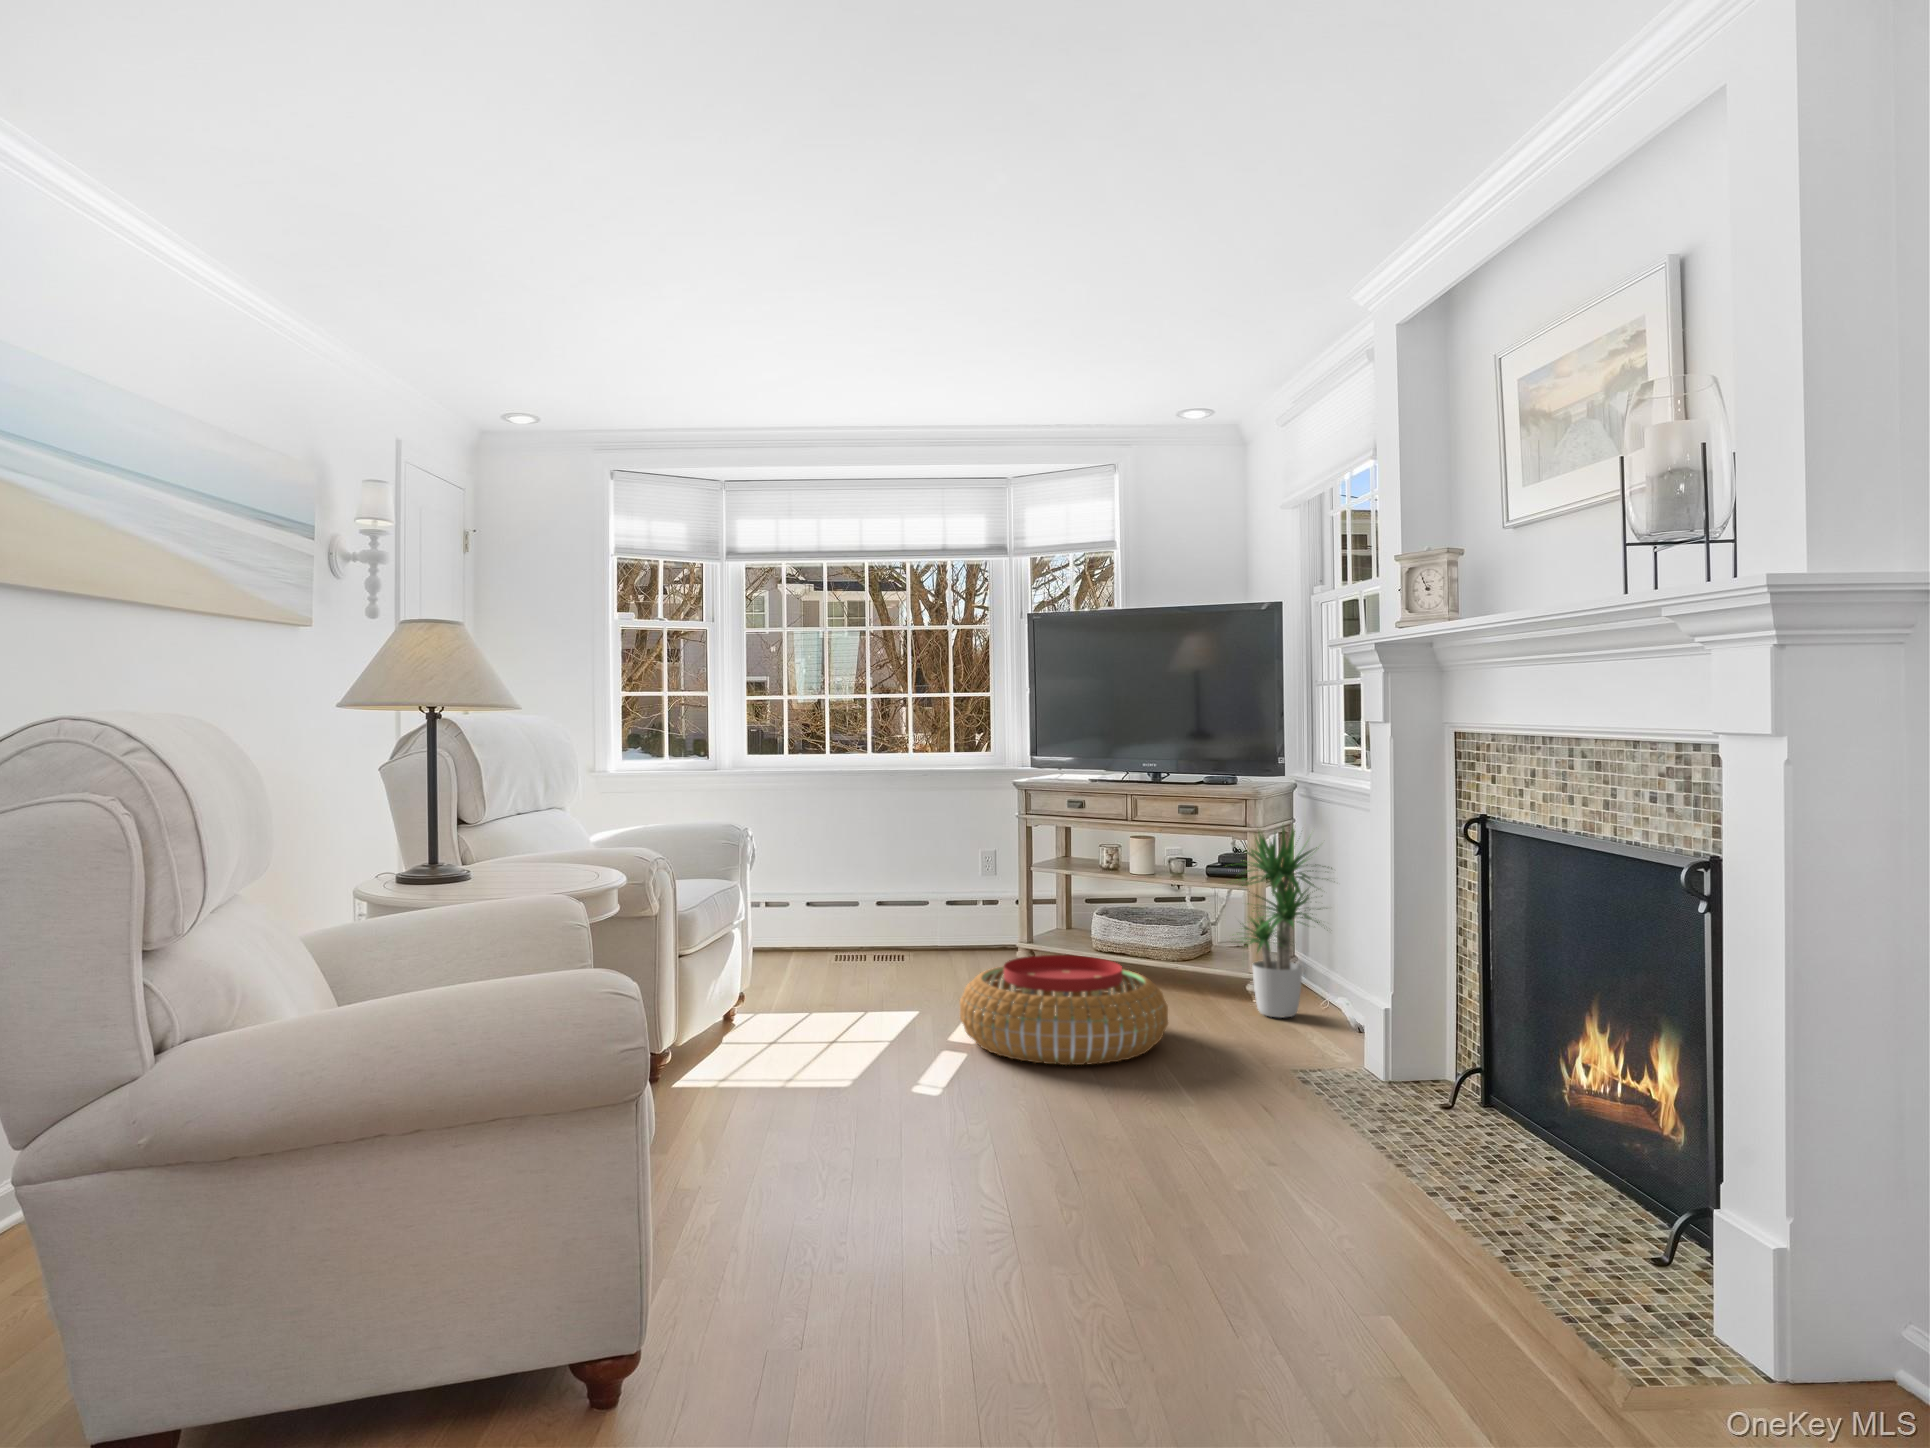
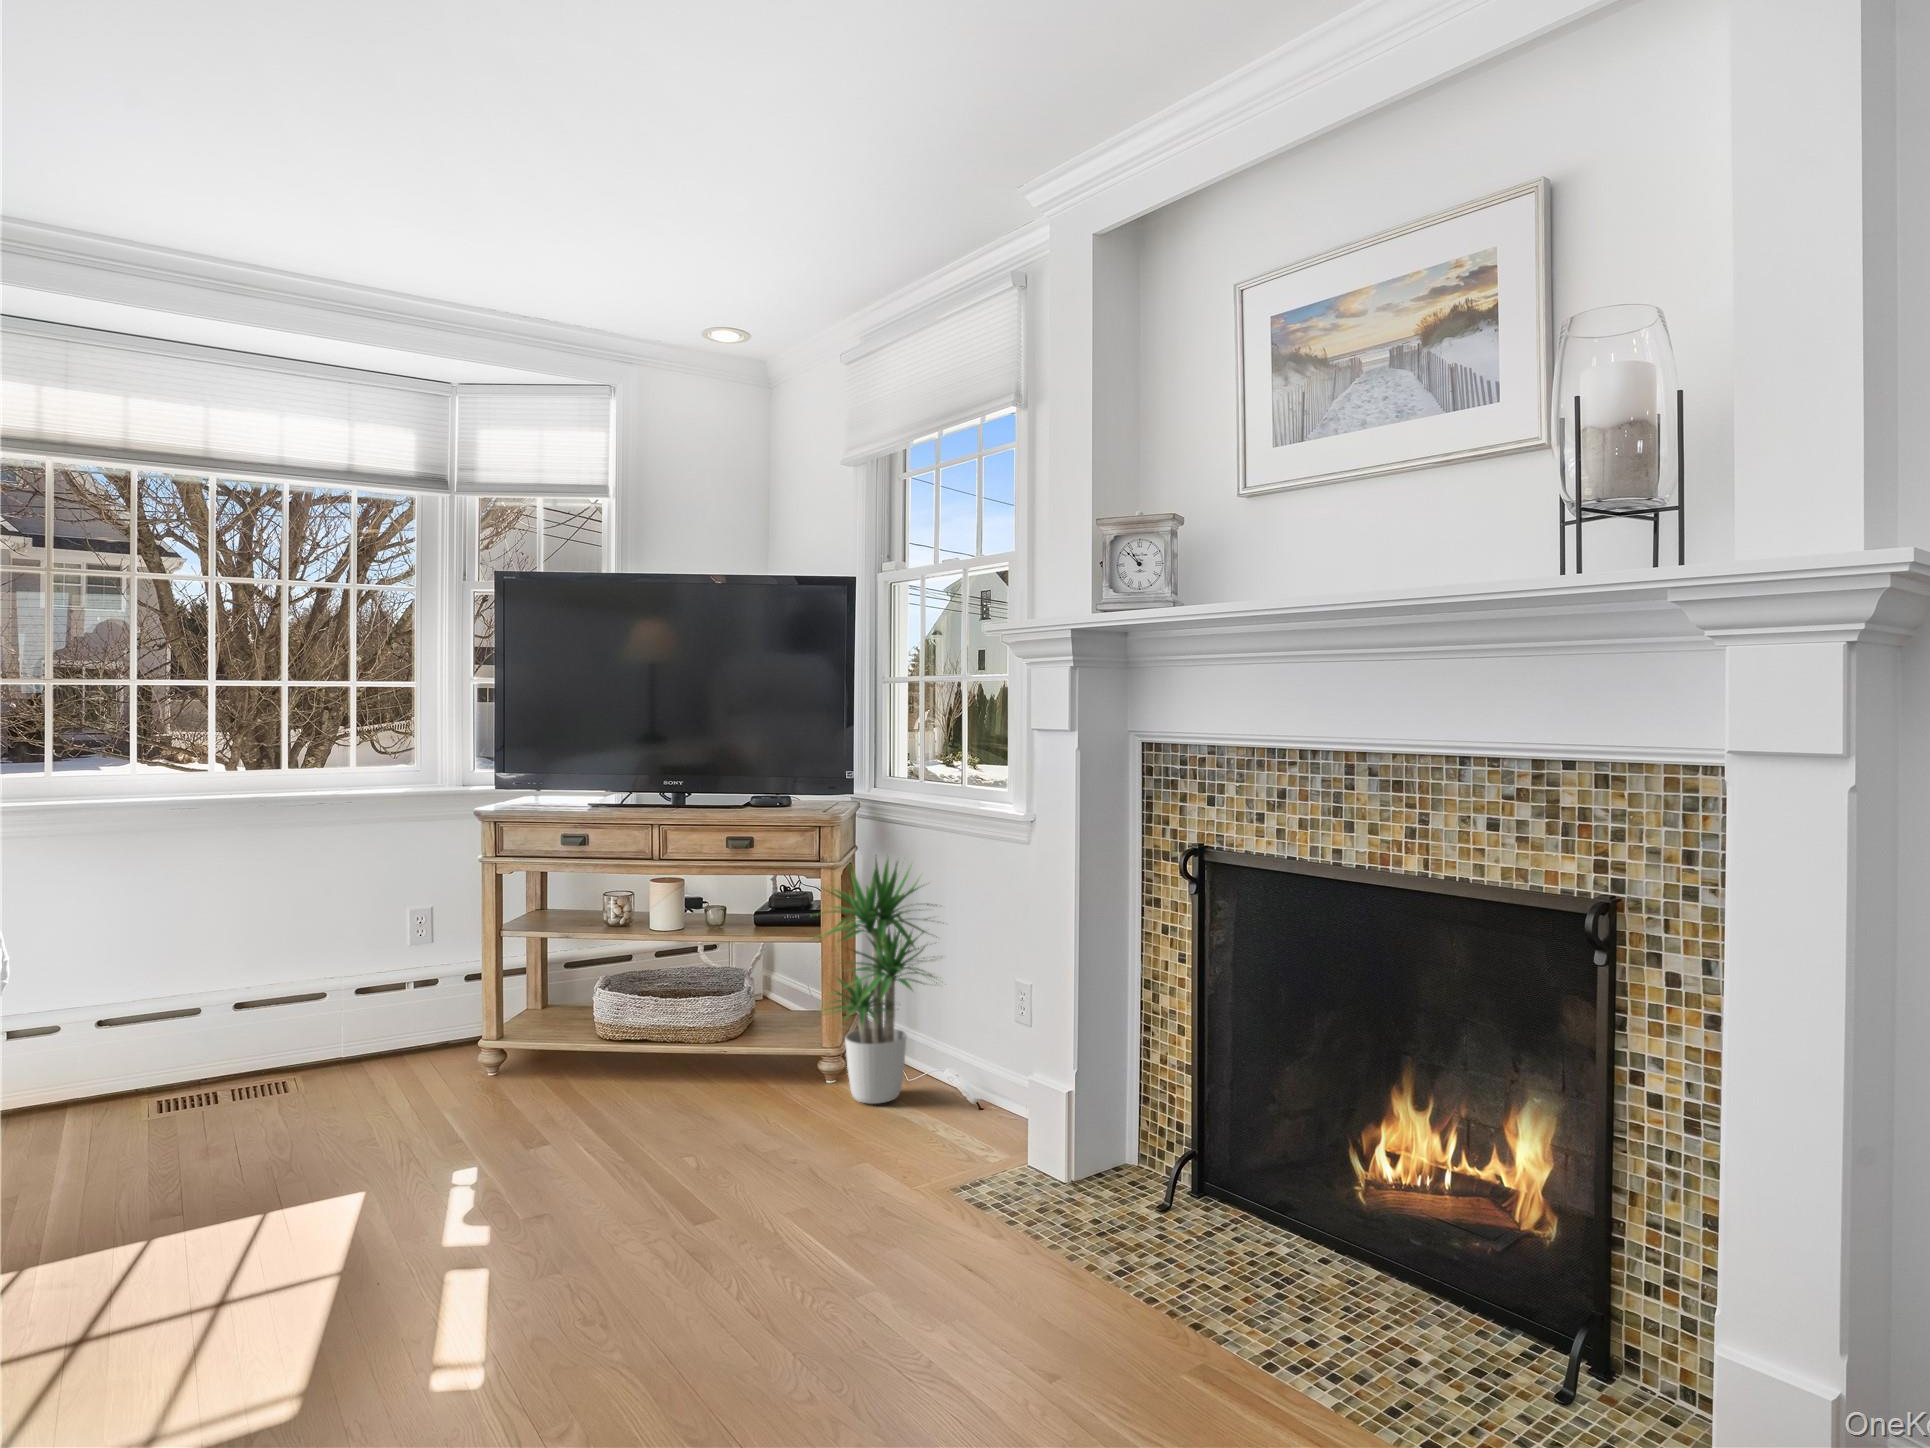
pouf: present [960,955,1168,1065] -> none [459,1076,787,1276]

